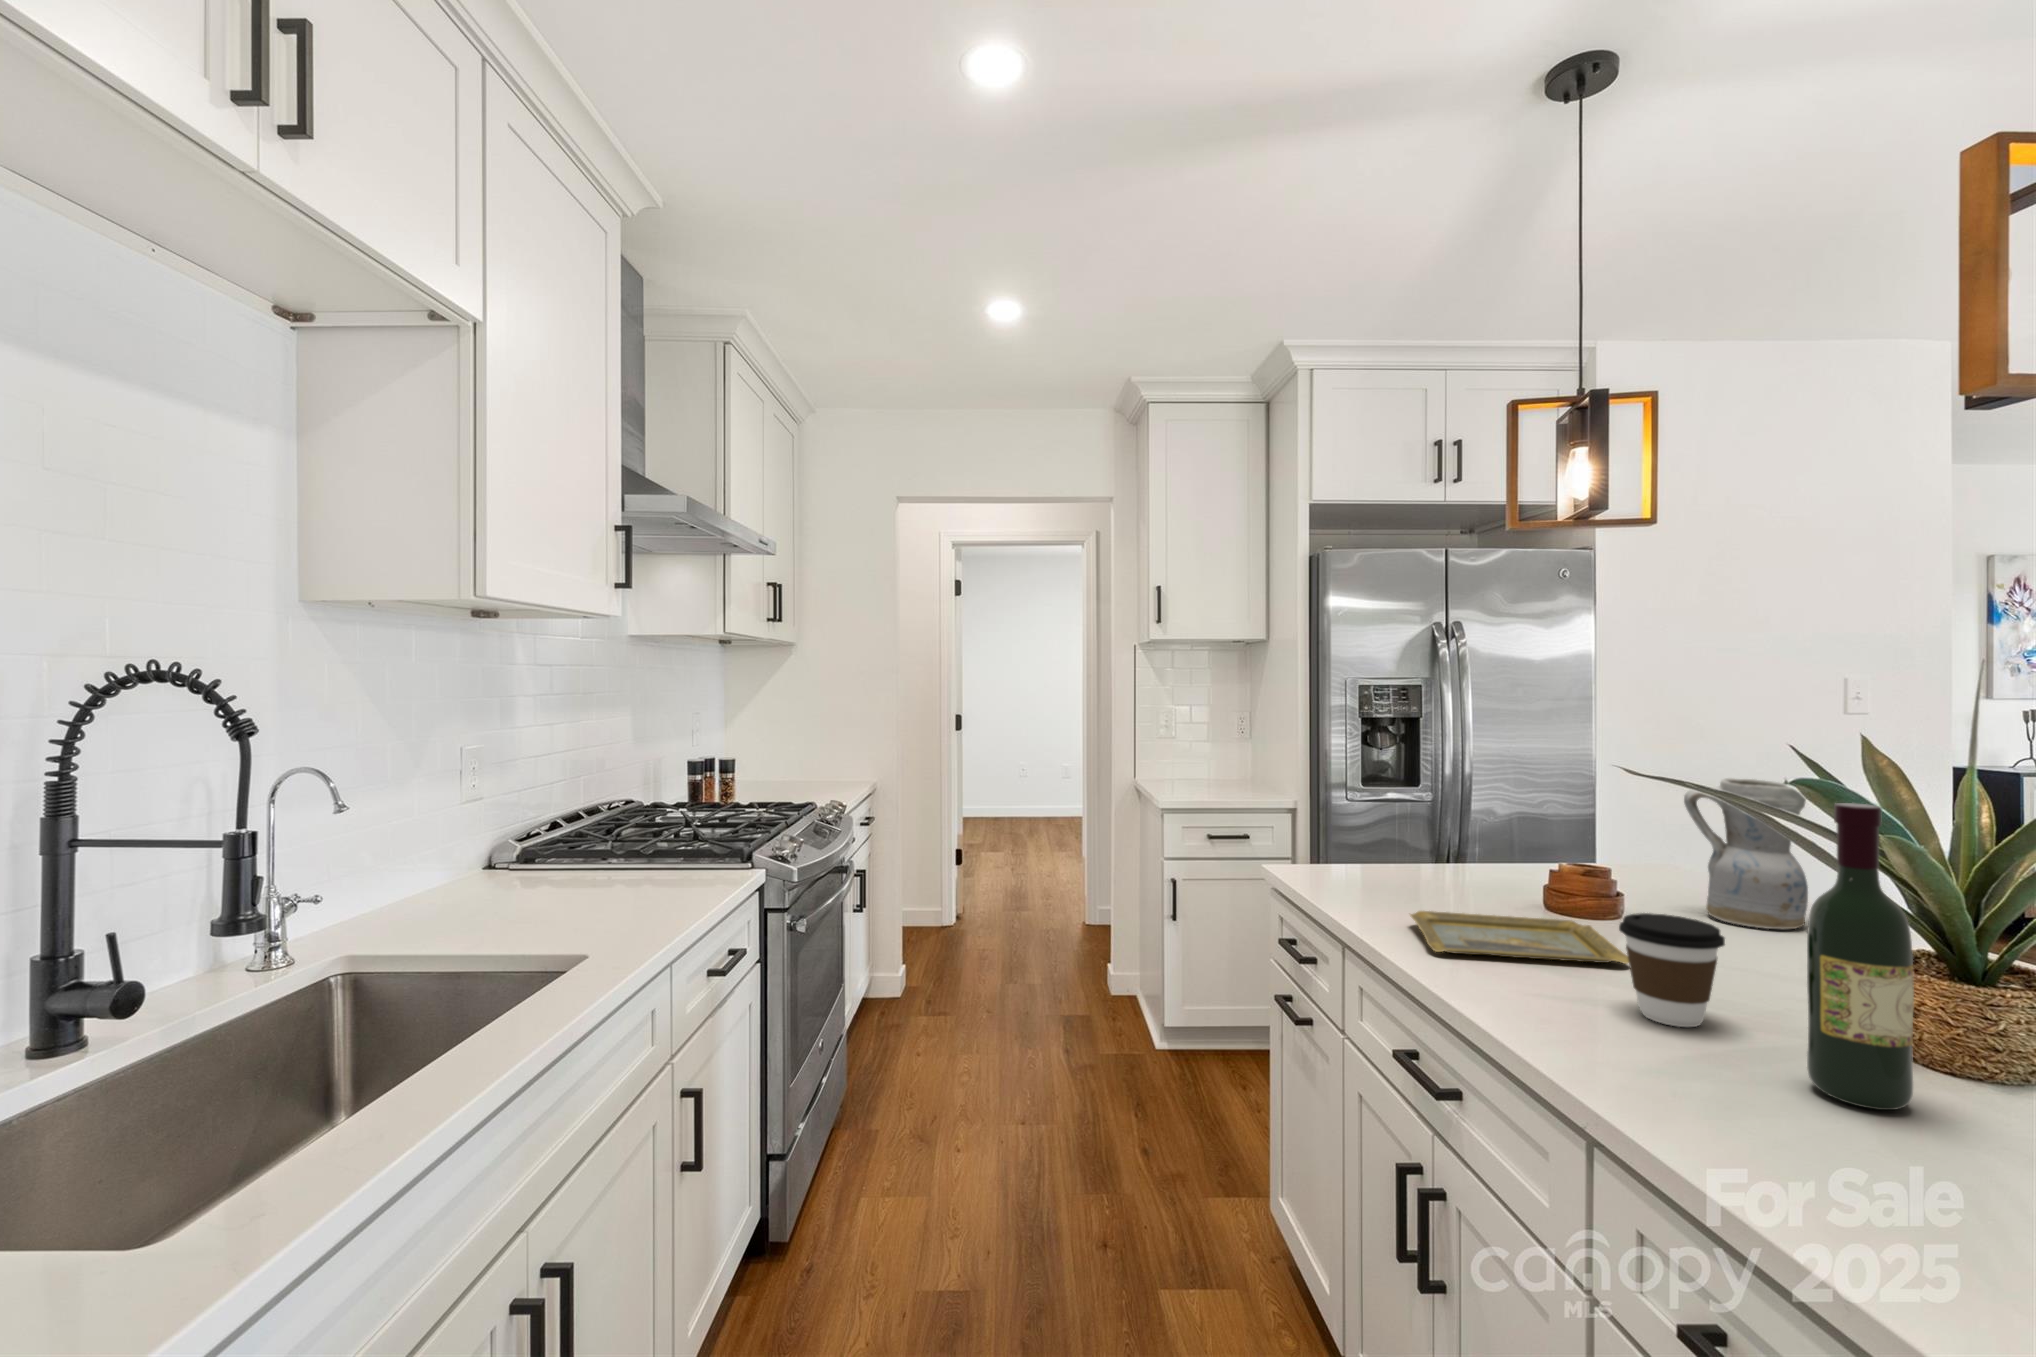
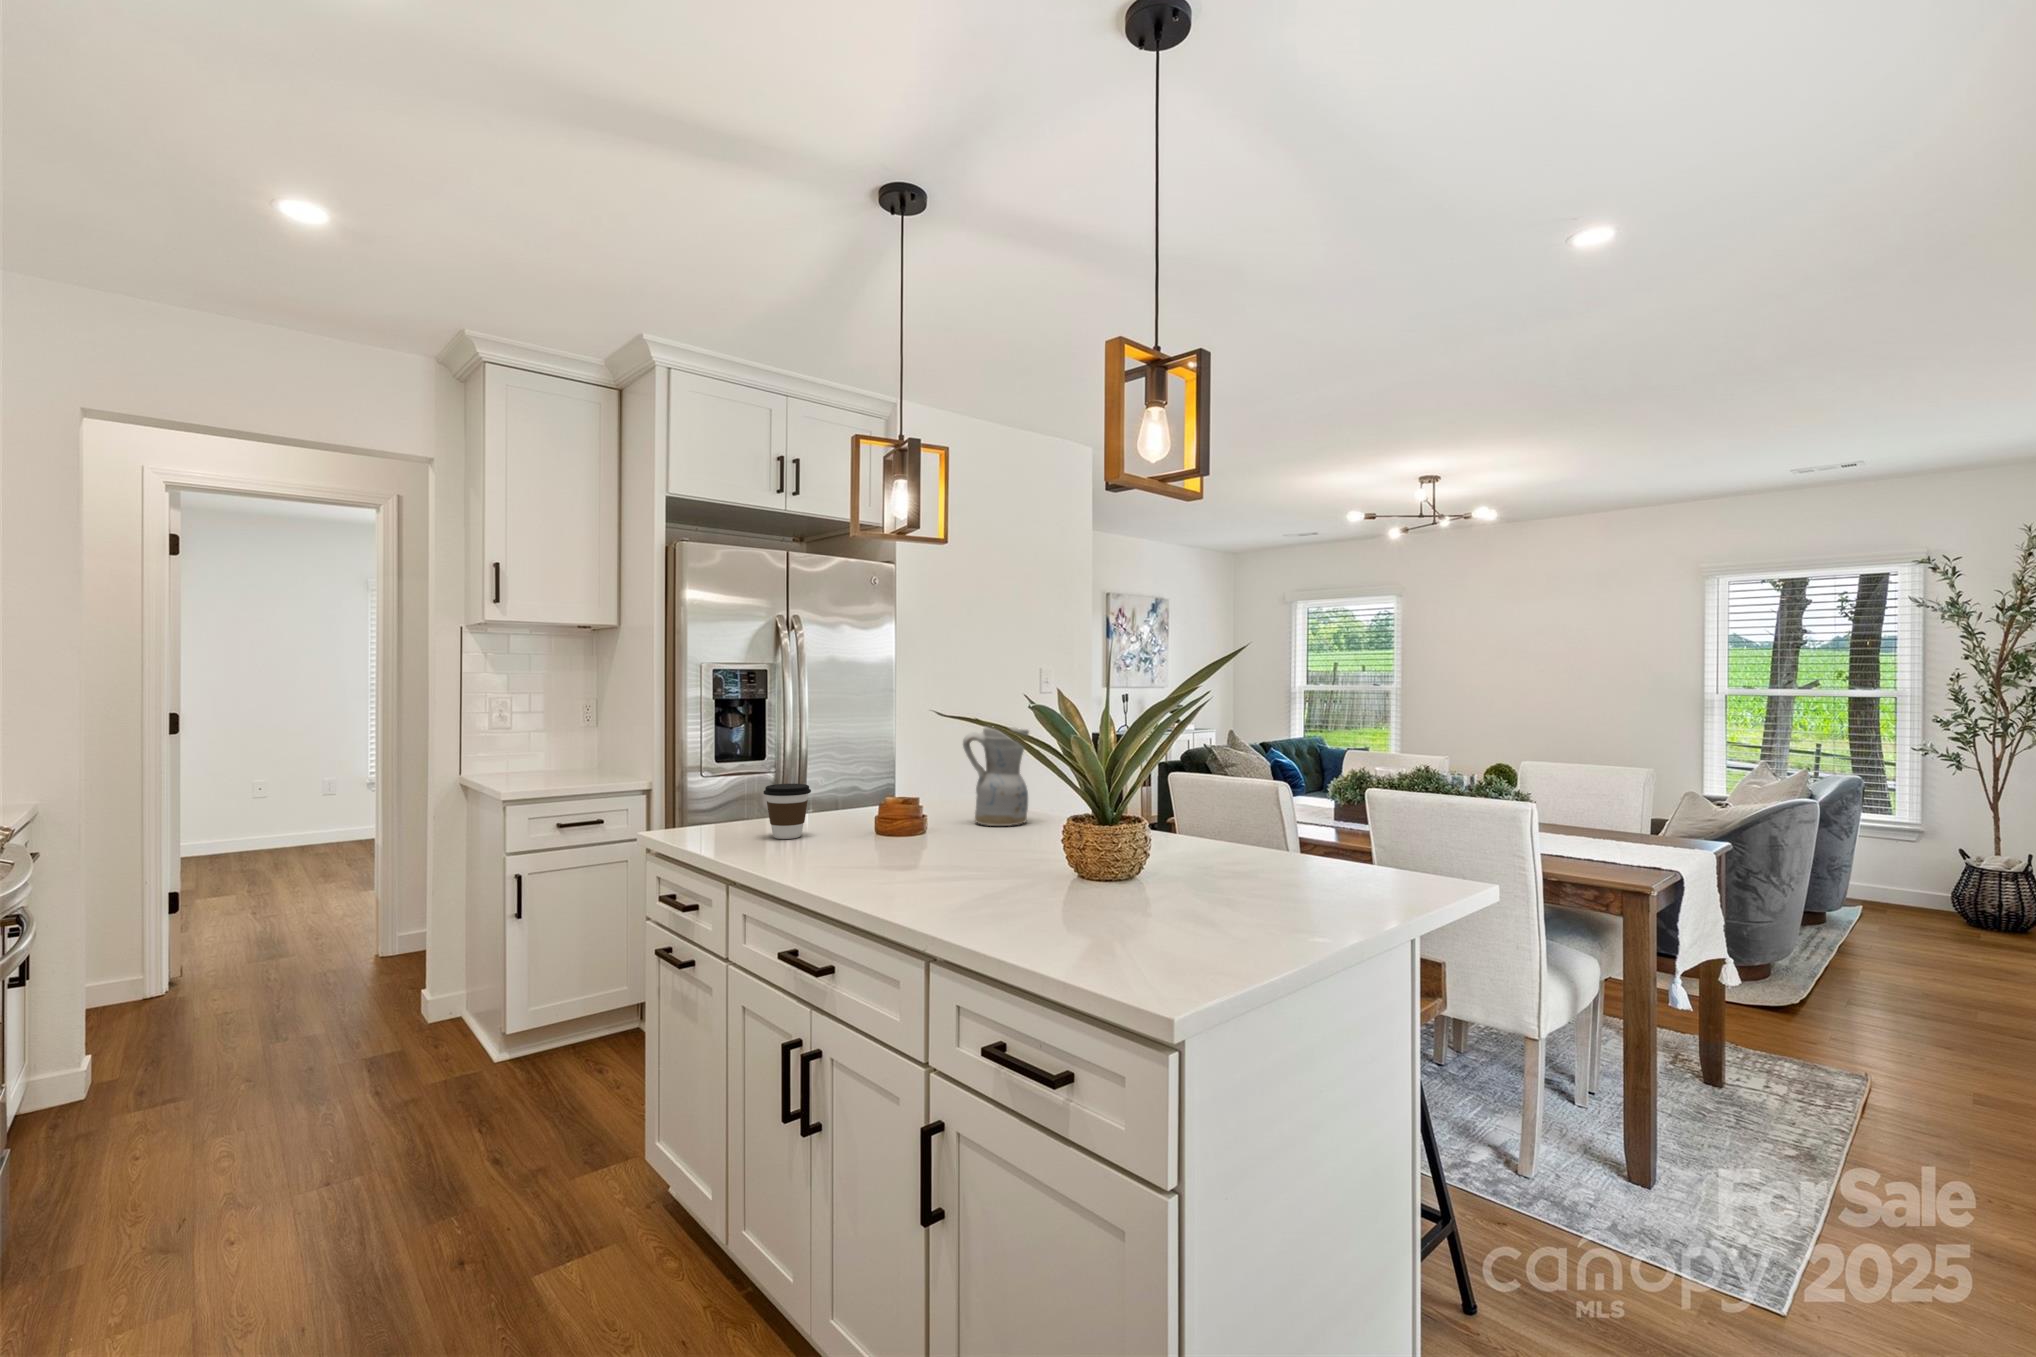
wine bottle: present [1807,803,1914,1110] -> none [1036,721,1082,900]
tray: present [1410,911,1629,964] -> none [784,835,937,868]
coffee cup: present [1619,913,1725,1027] -> present [764,784,811,839]

